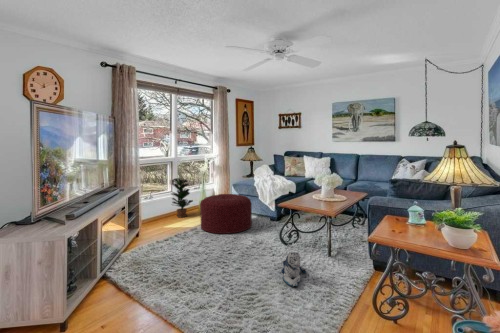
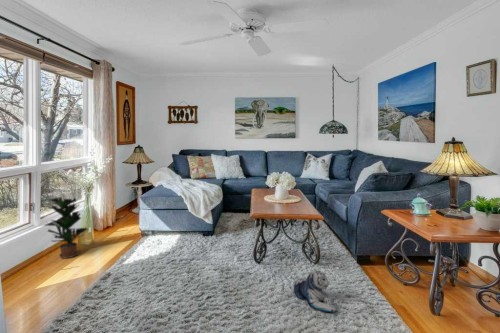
ottoman: present [200,194,252,234] -> none [118,210,194,270]

